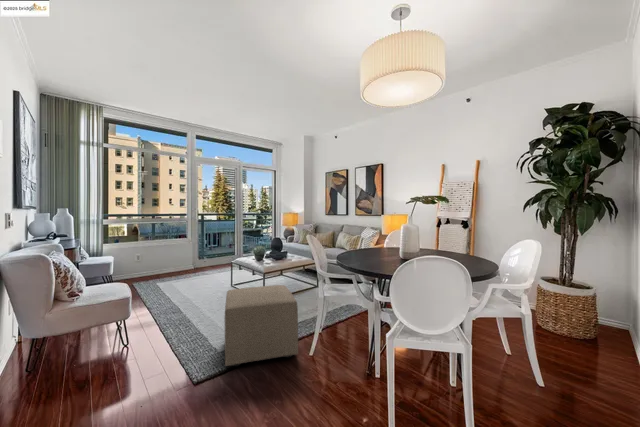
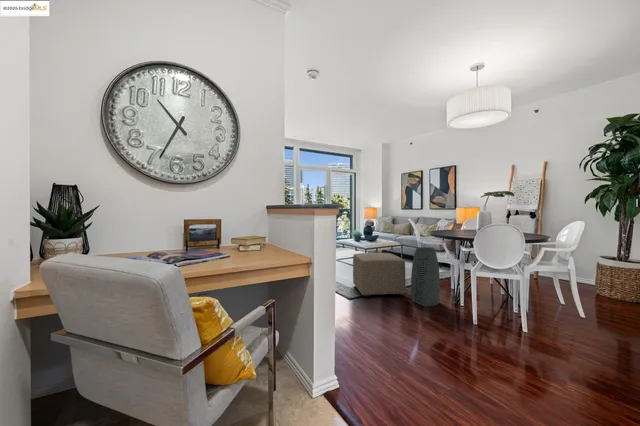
air purifier: none [303,282,346,381] -> present [411,247,440,307]

